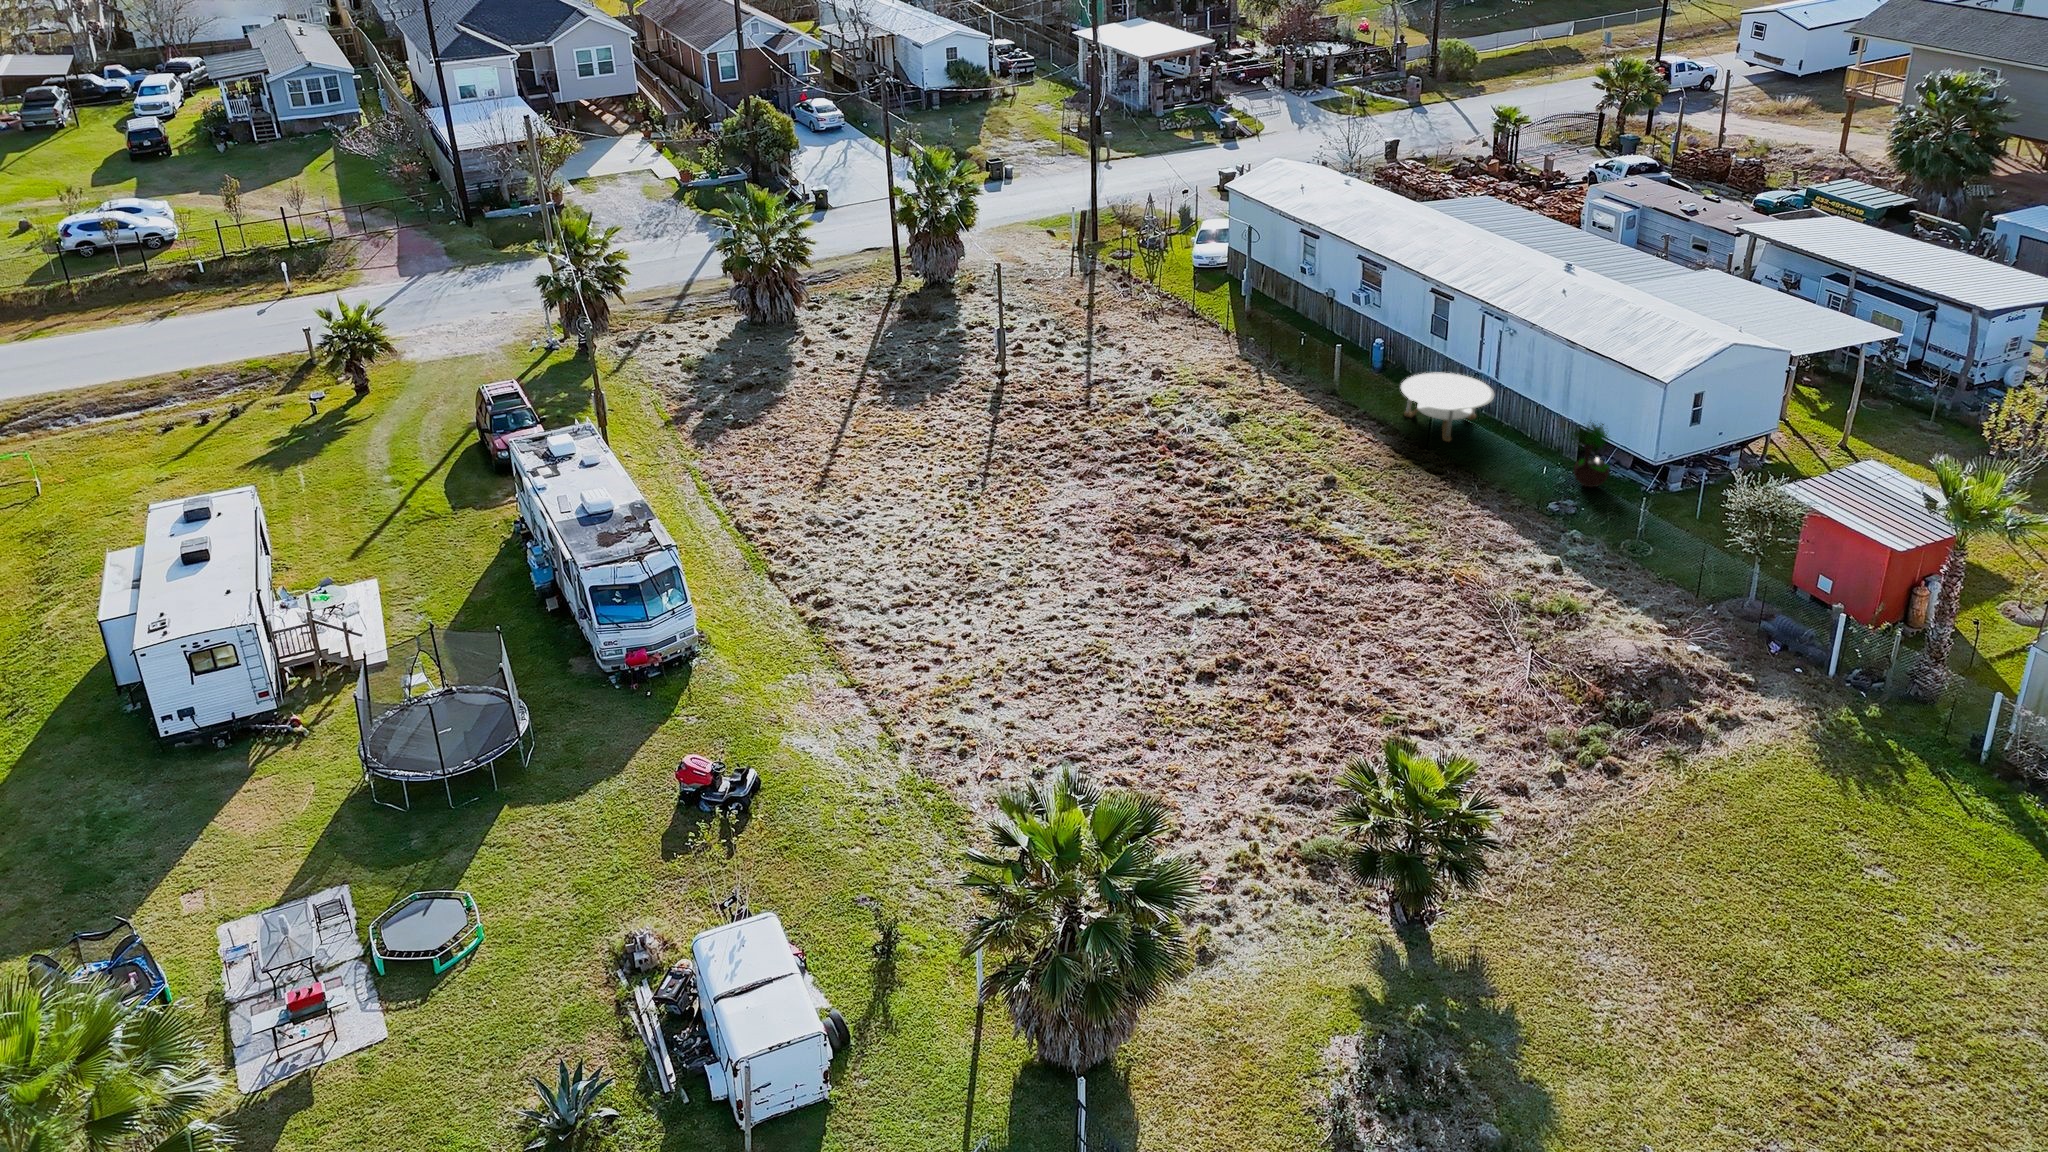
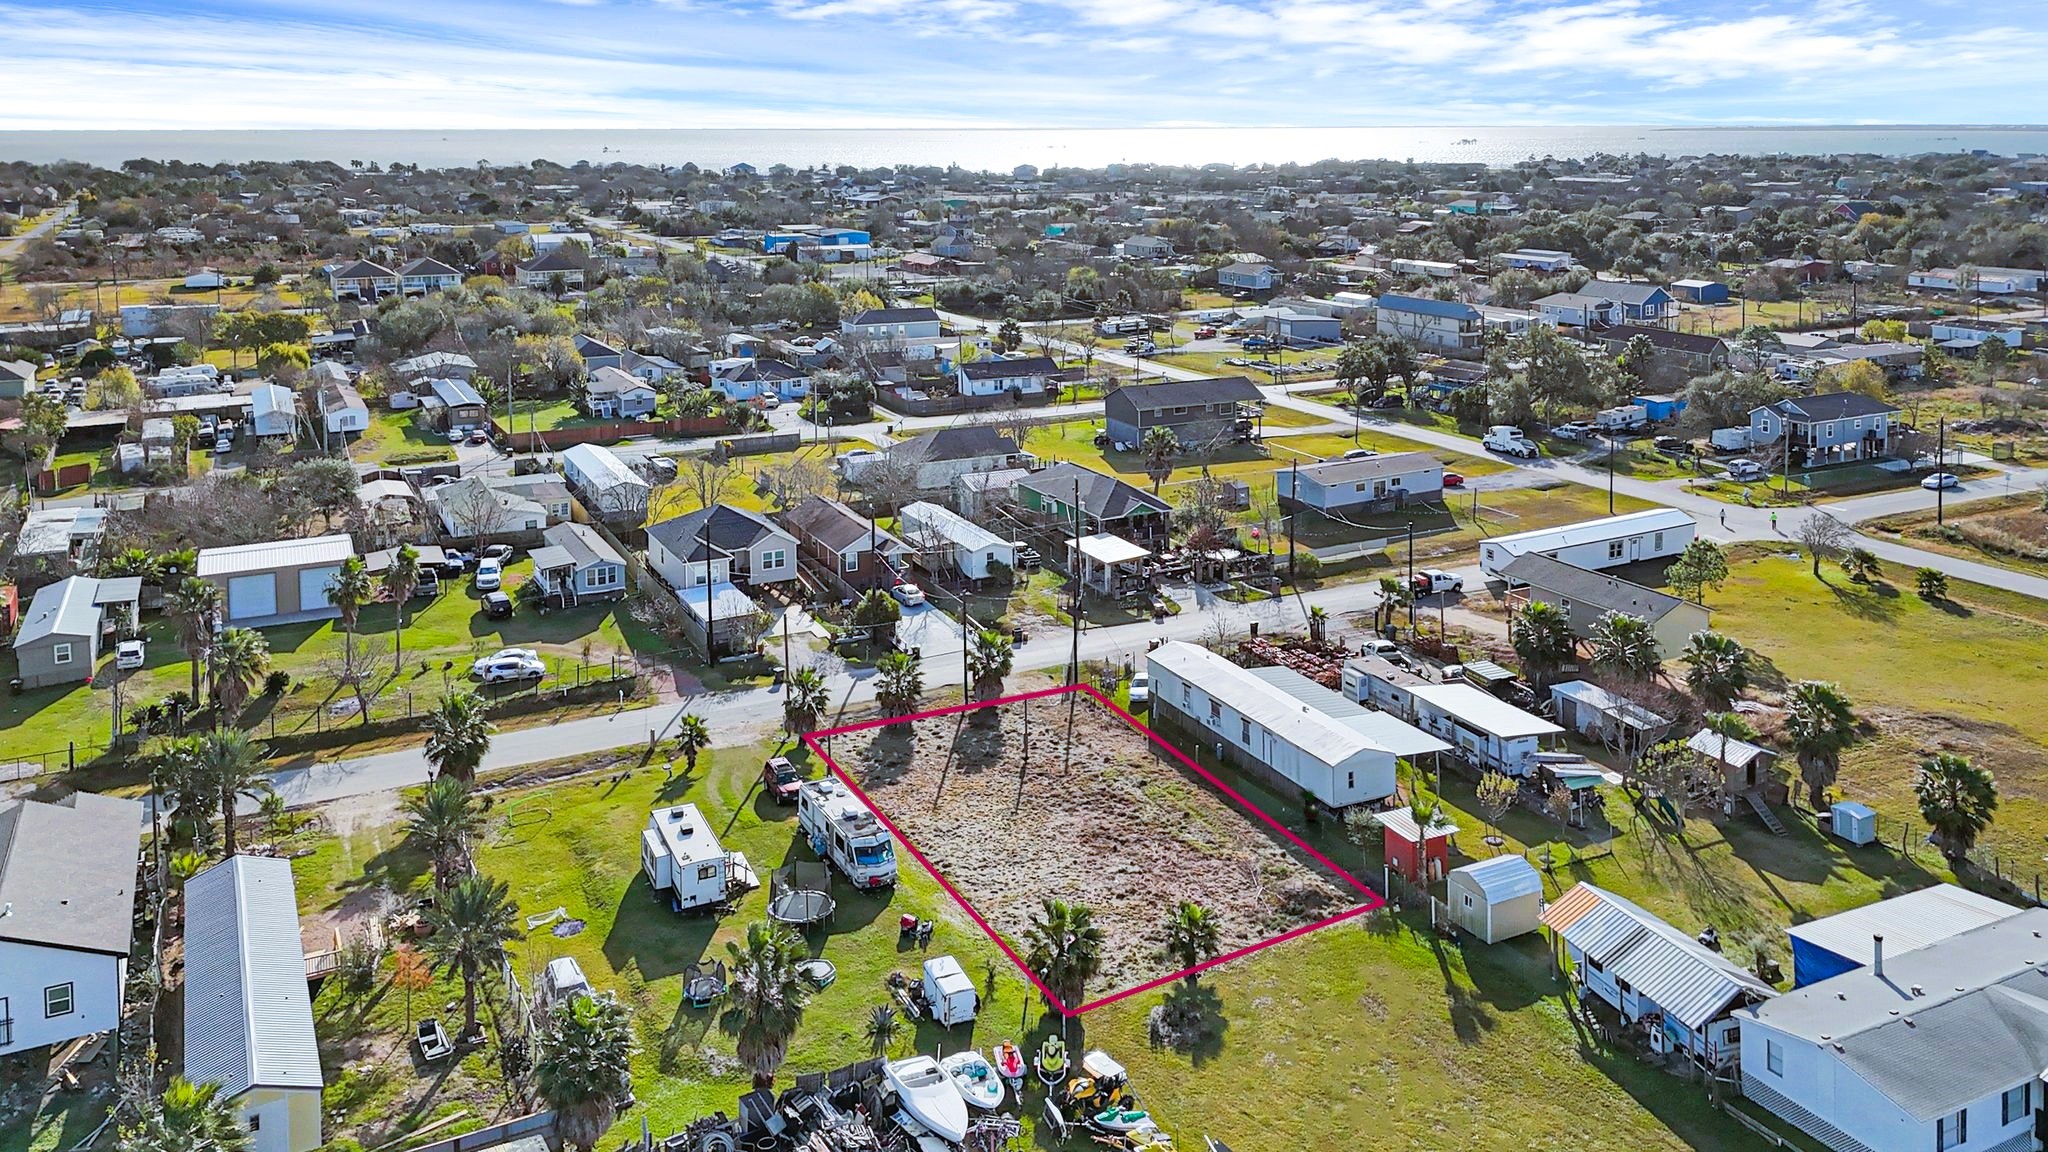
round table: present [1401,373,1494,441] -> none [1226,763,1271,798]

